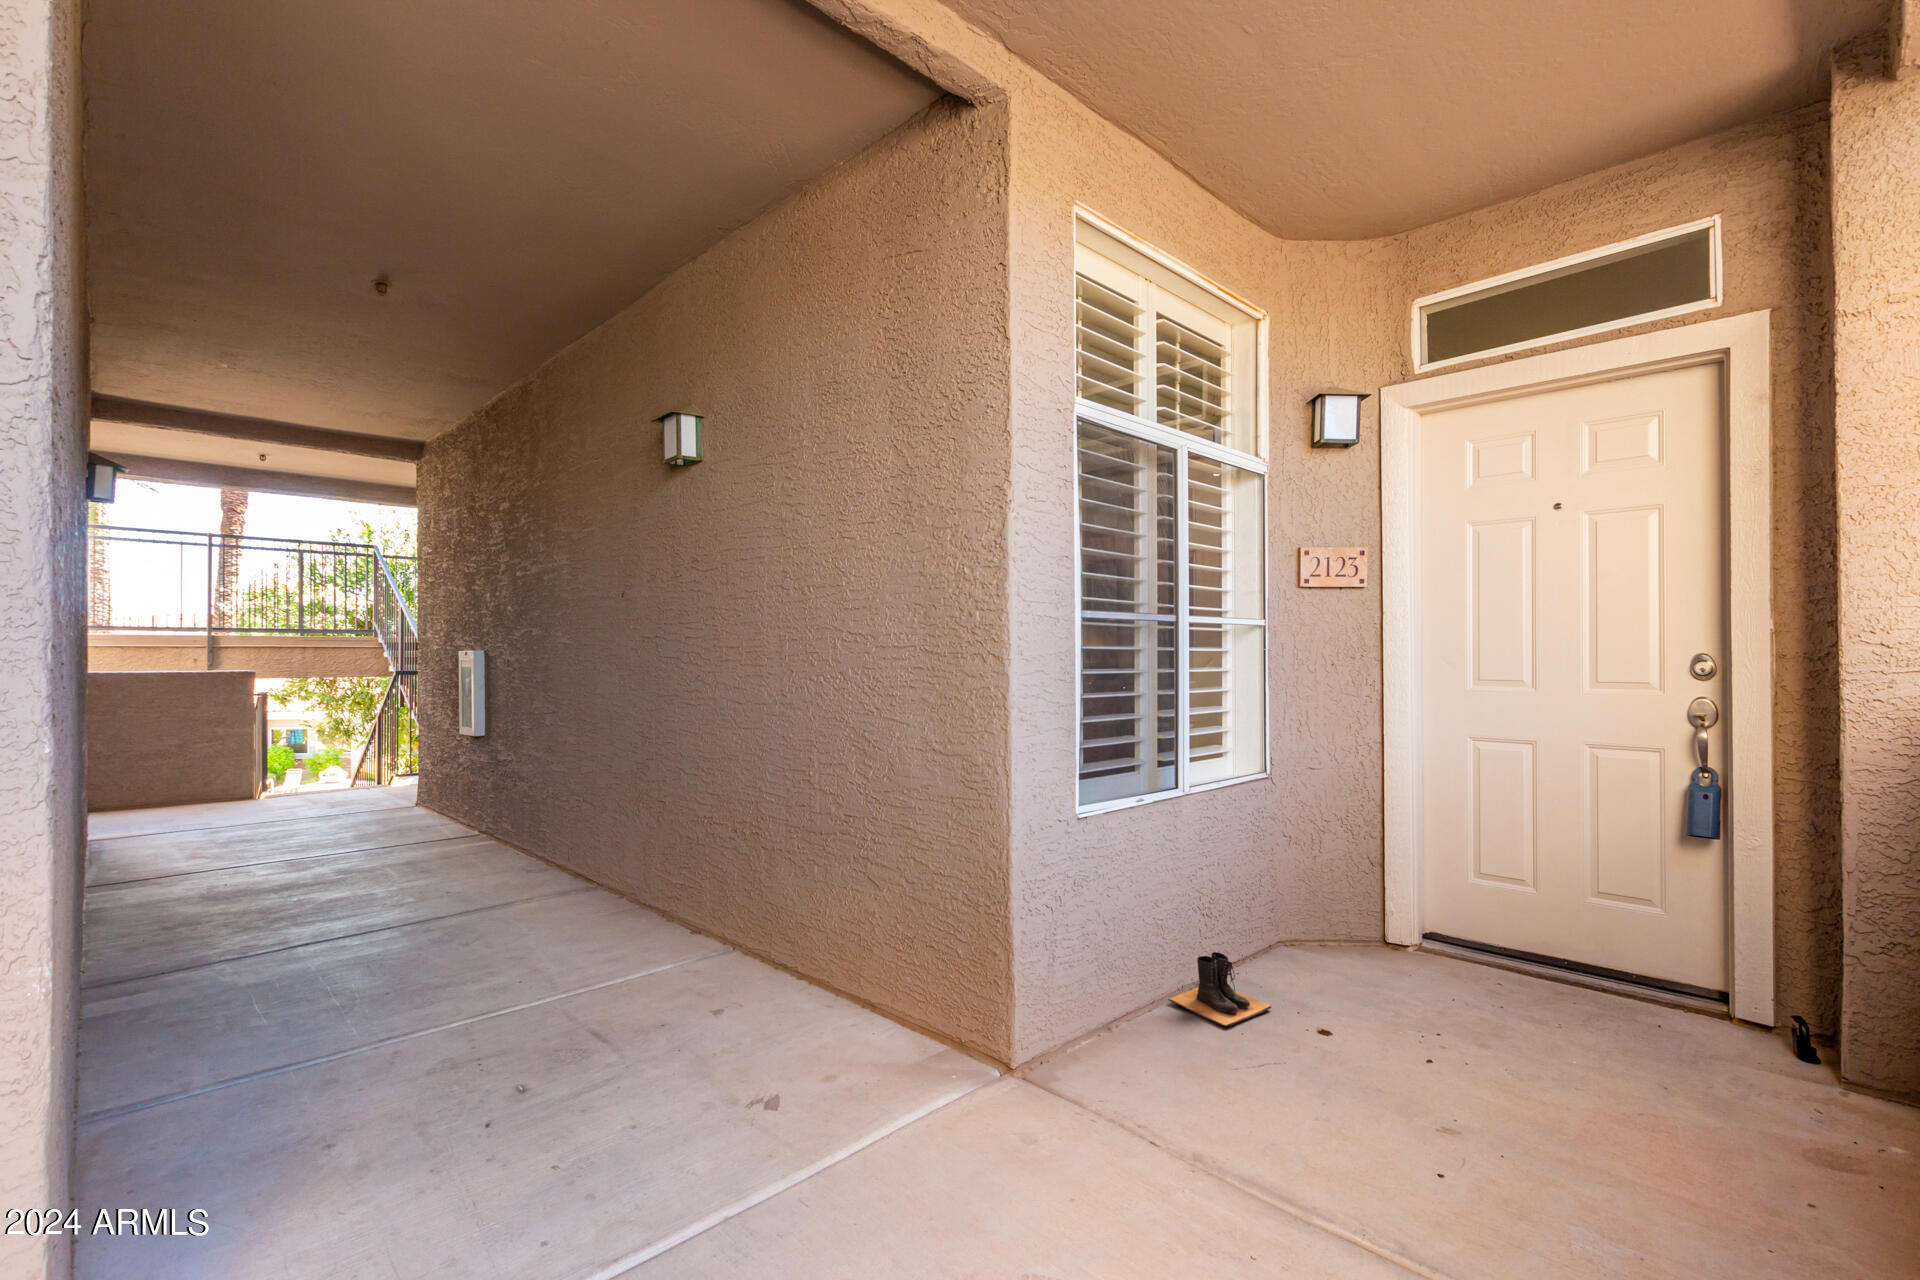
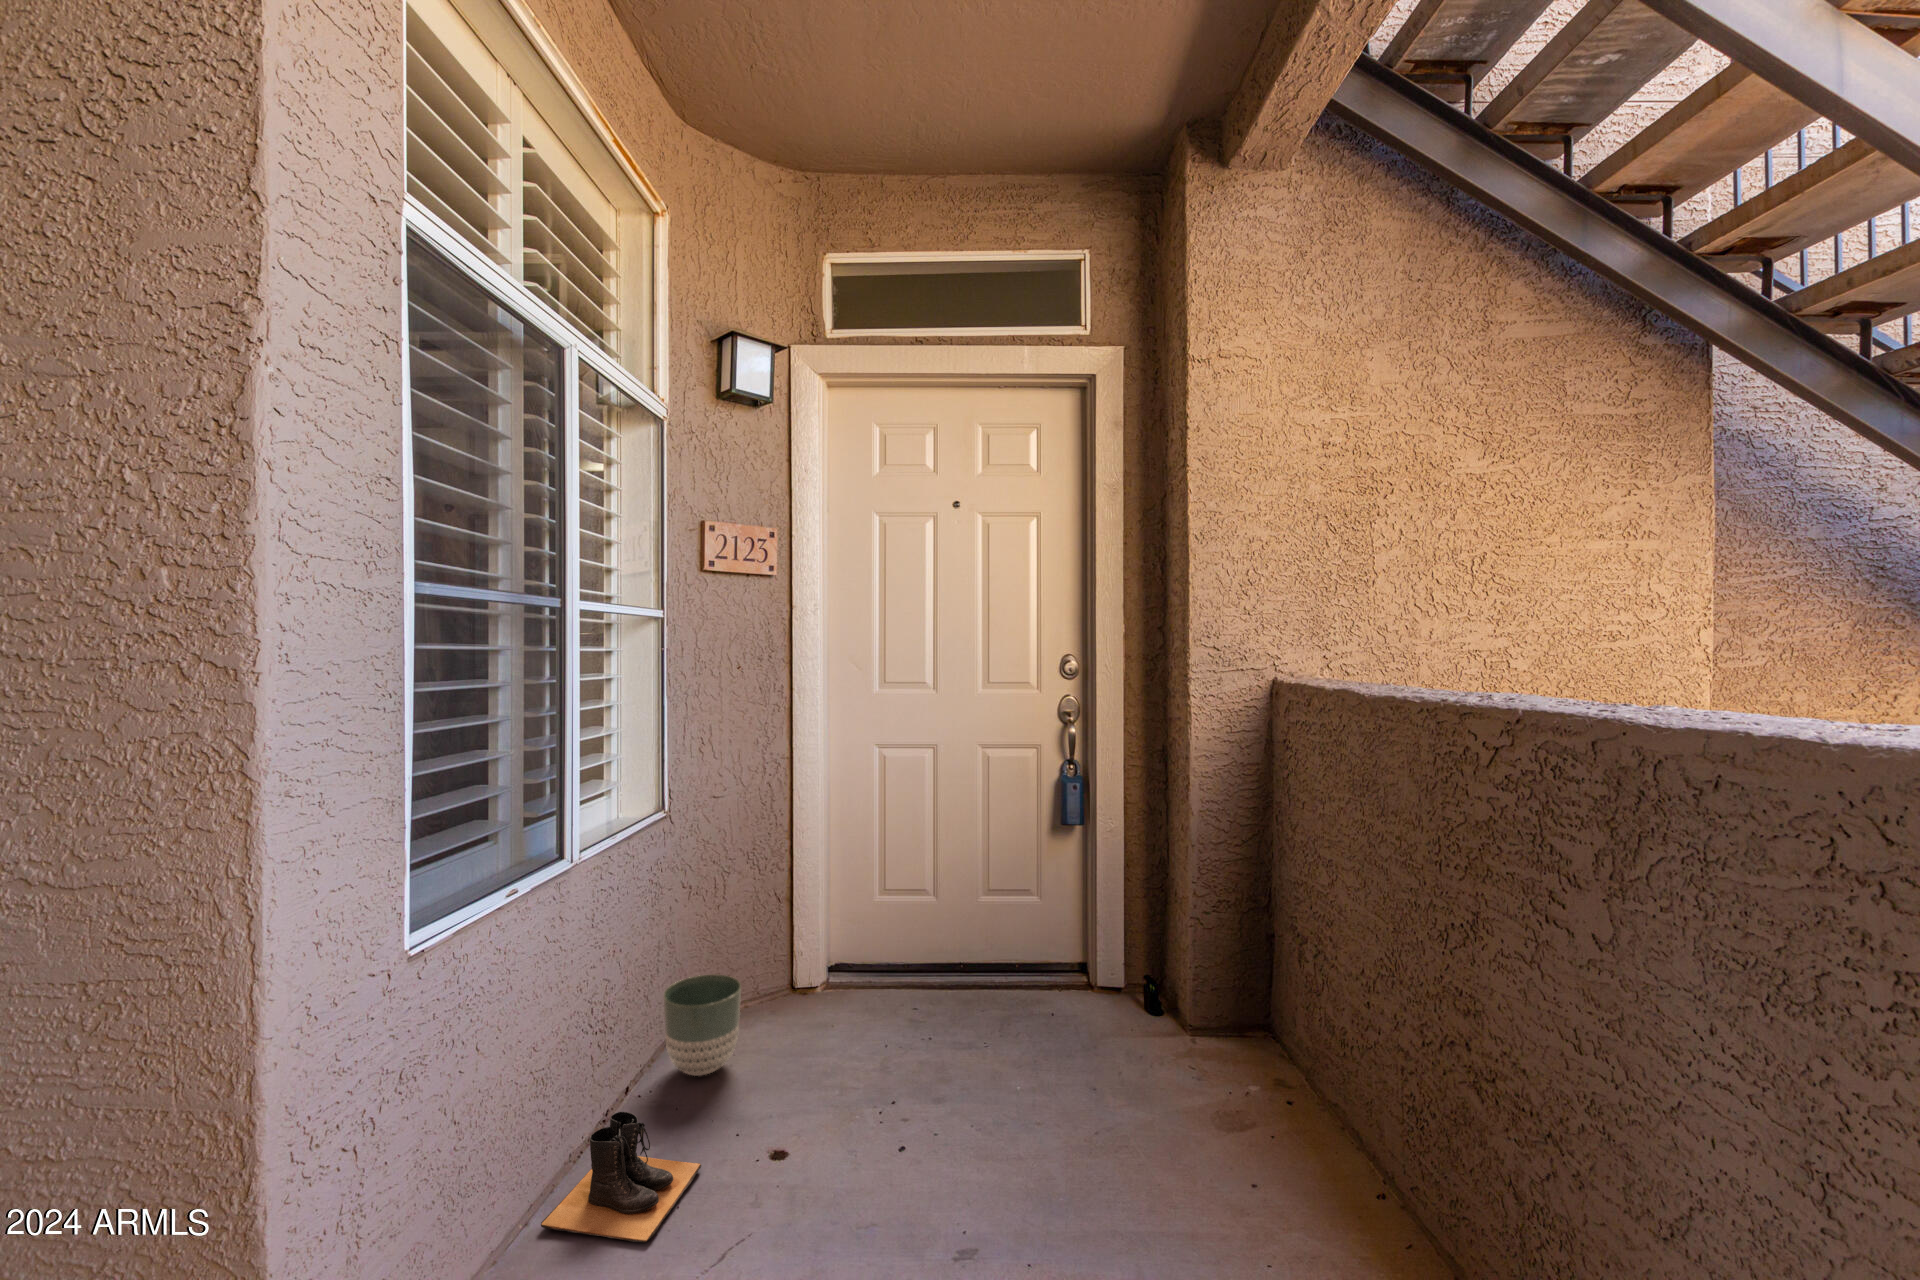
planter: none [1262,896,1321,967] -> present [664,975,741,1076]

